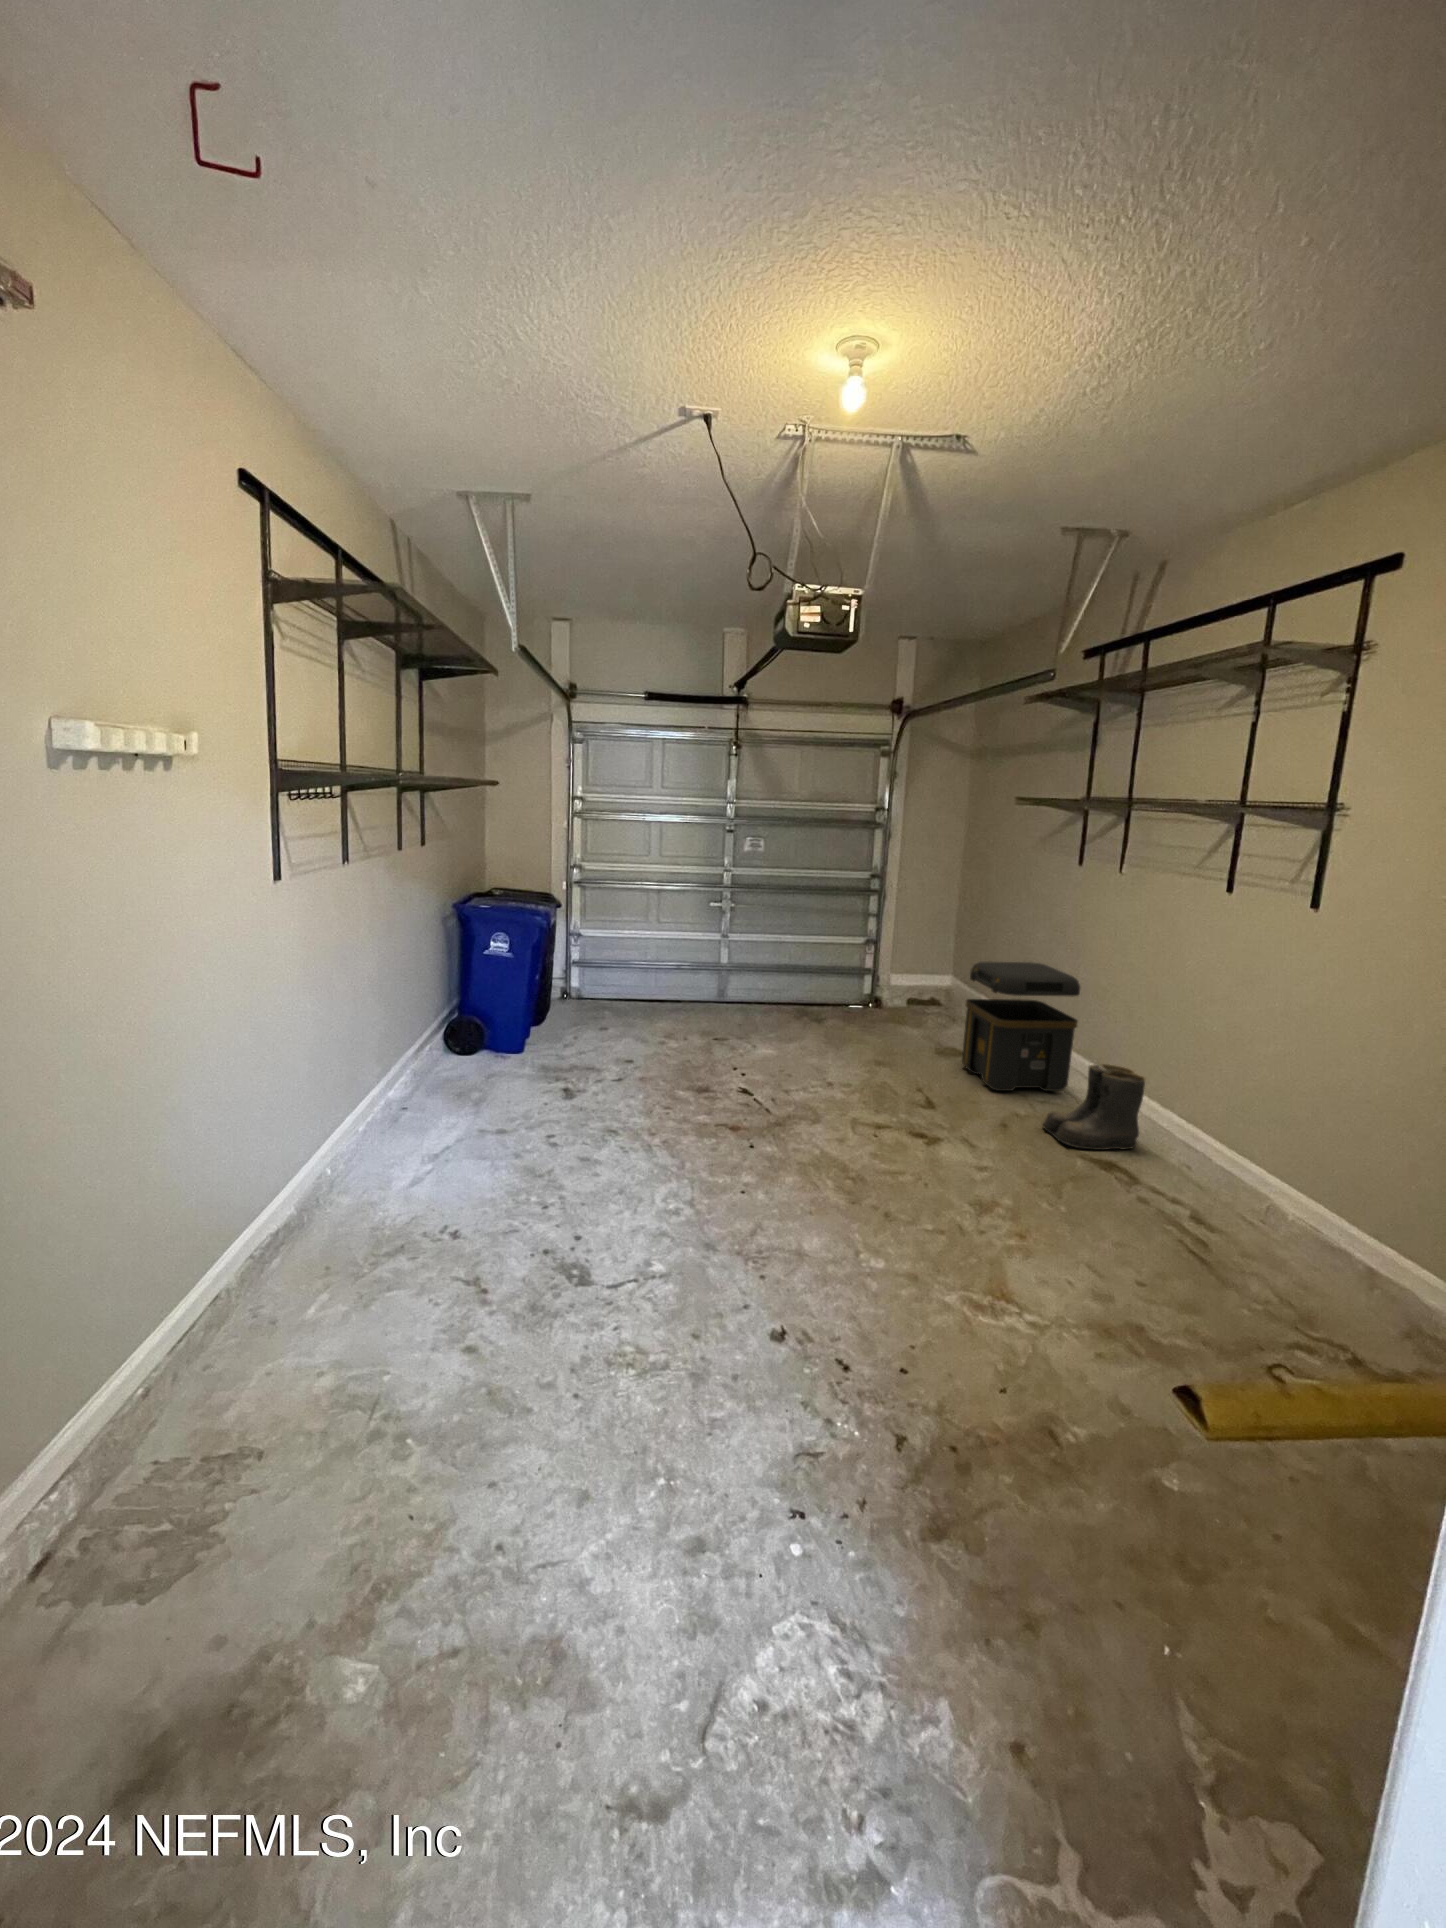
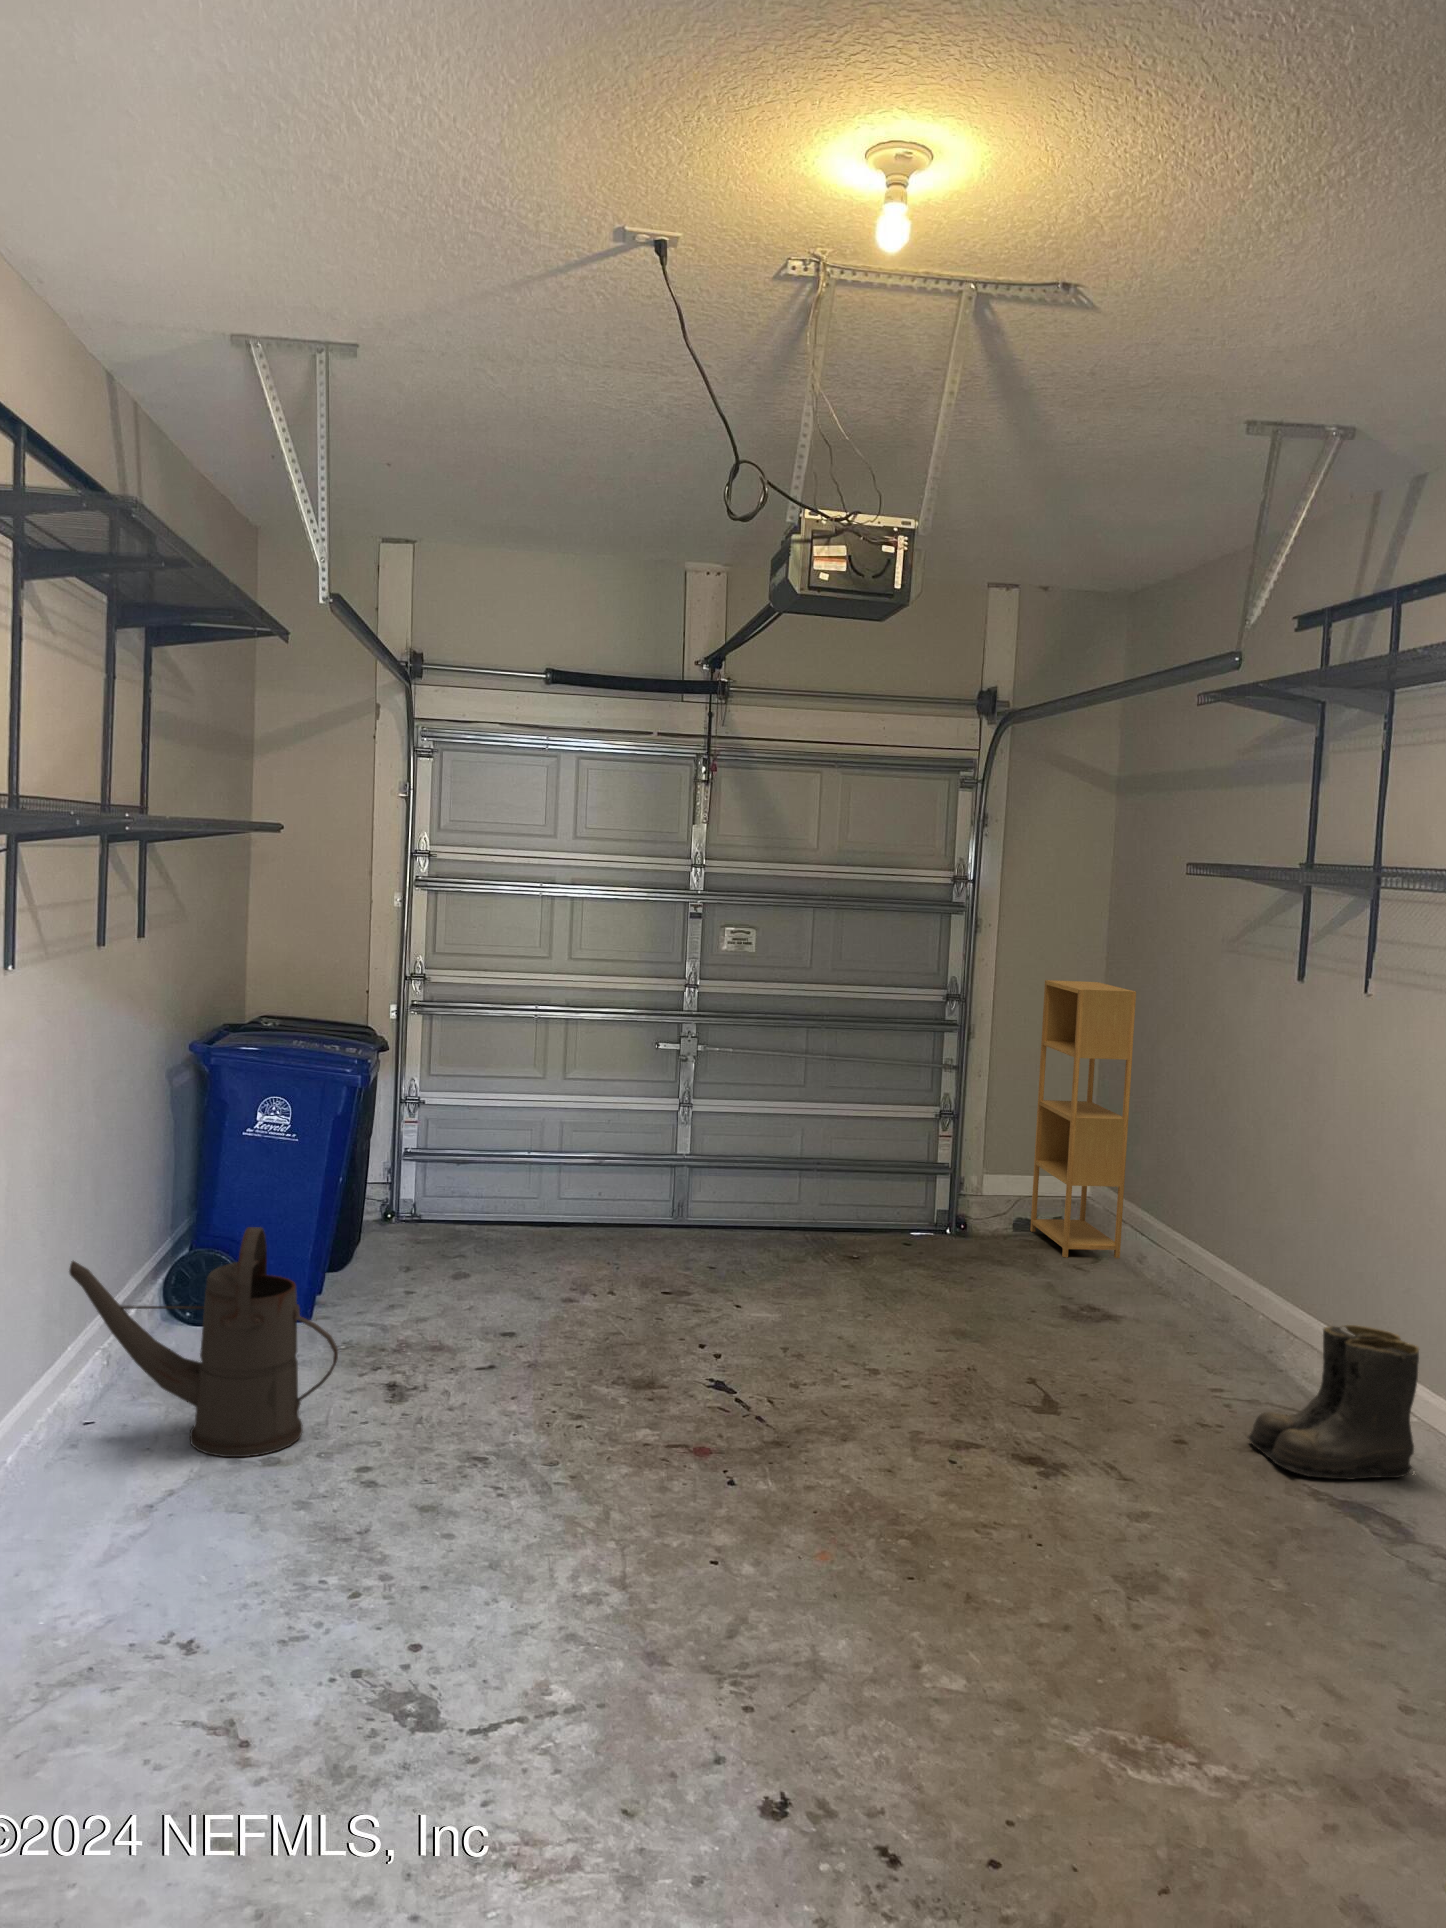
shelving unit: none [916,866,981,1021] -> present [1030,980,1136,1258]
toolbox: present [962,962,1080,1091] -> none [1109,1147,1307,1380]
watering can: none [390,1007,536,1130] -> present [69,1227,338,1457]

